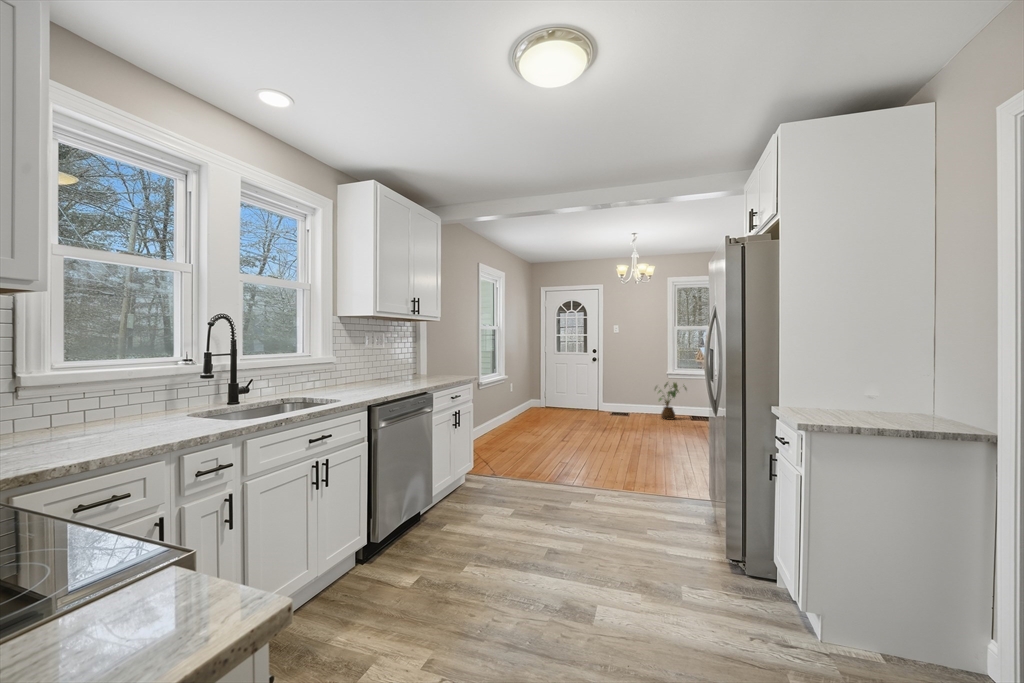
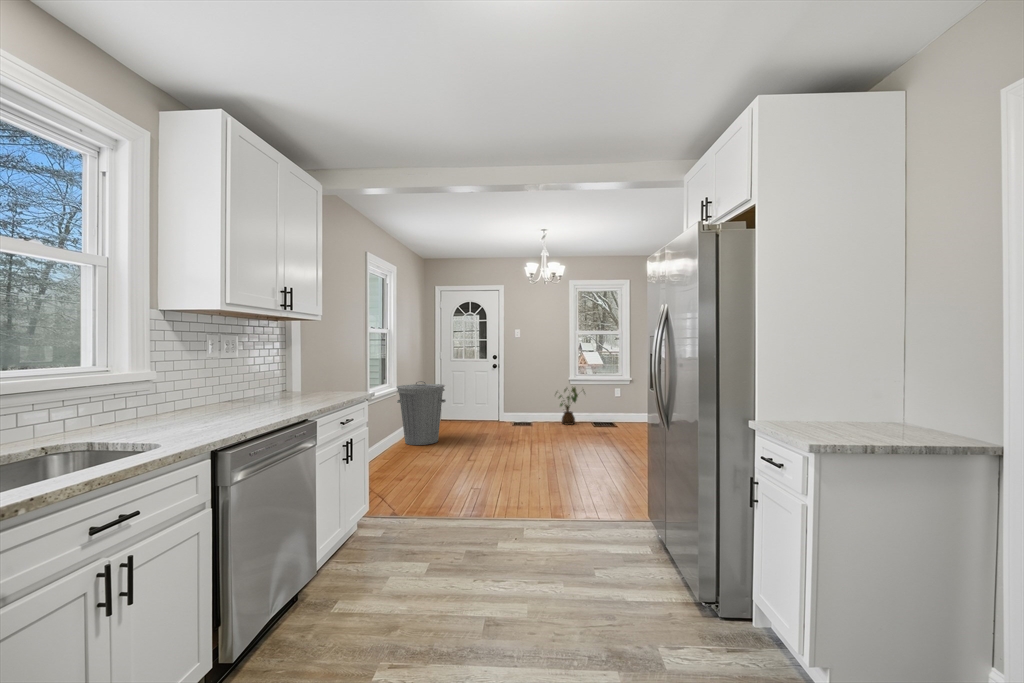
trash can: none [502,371,545,428] -> present [397,381,446,445]

